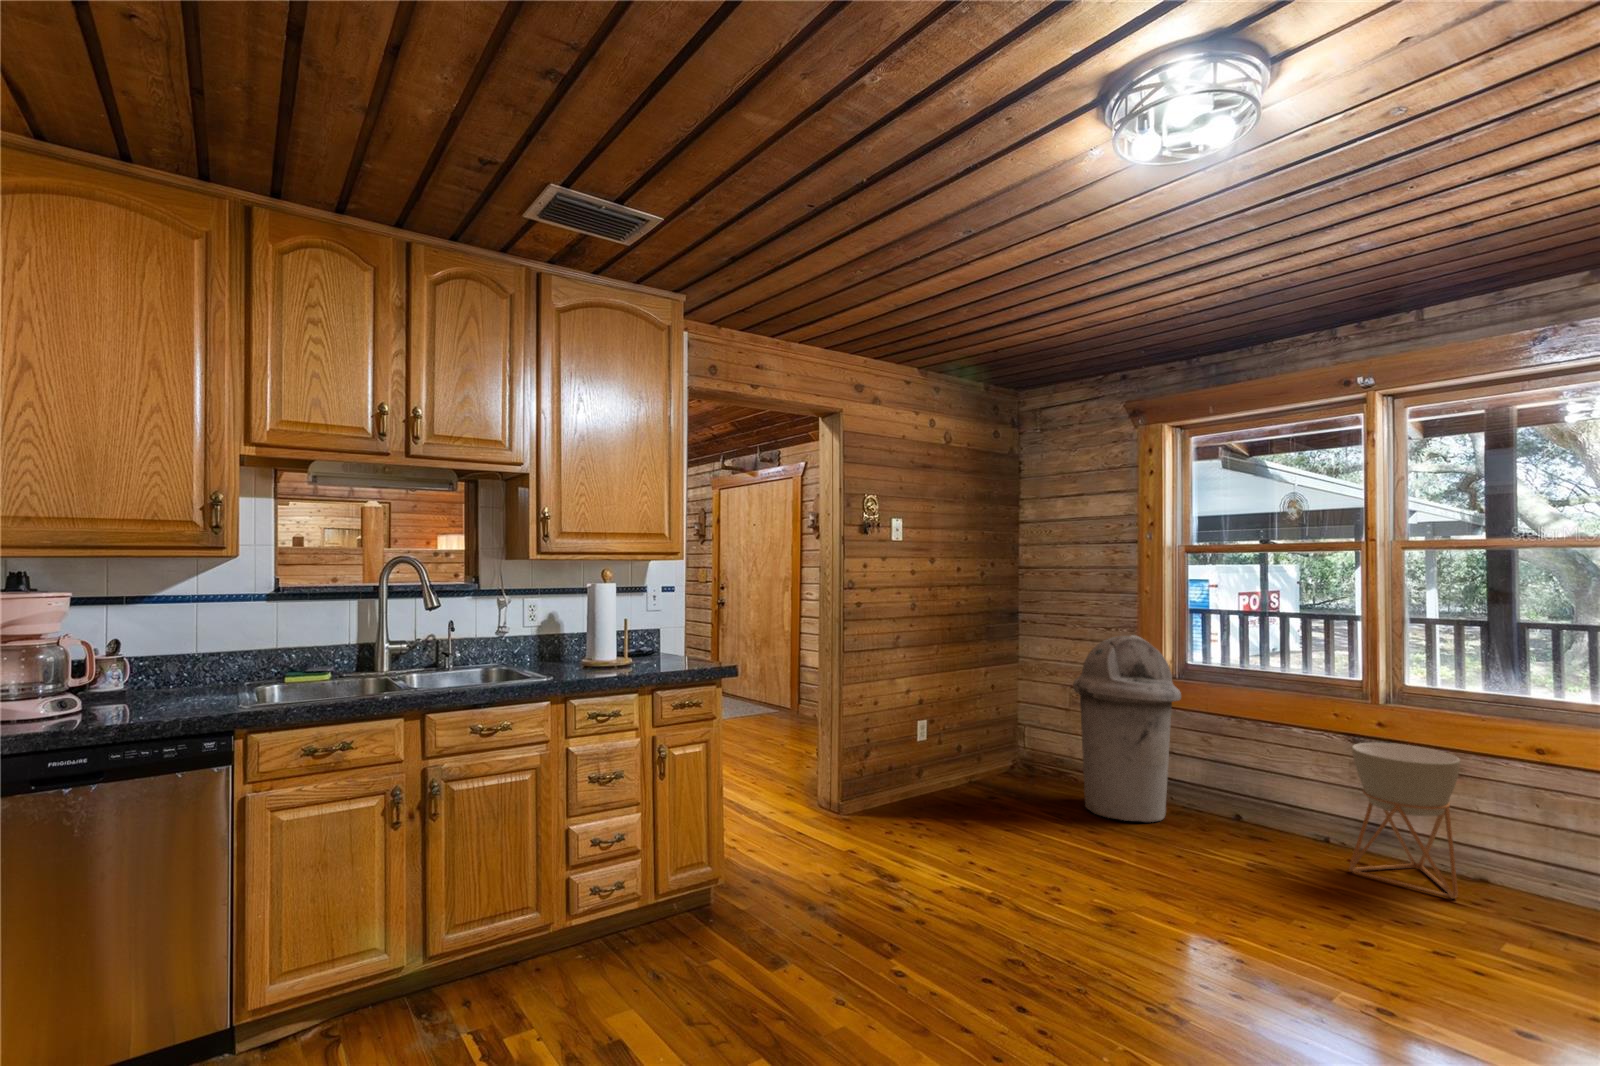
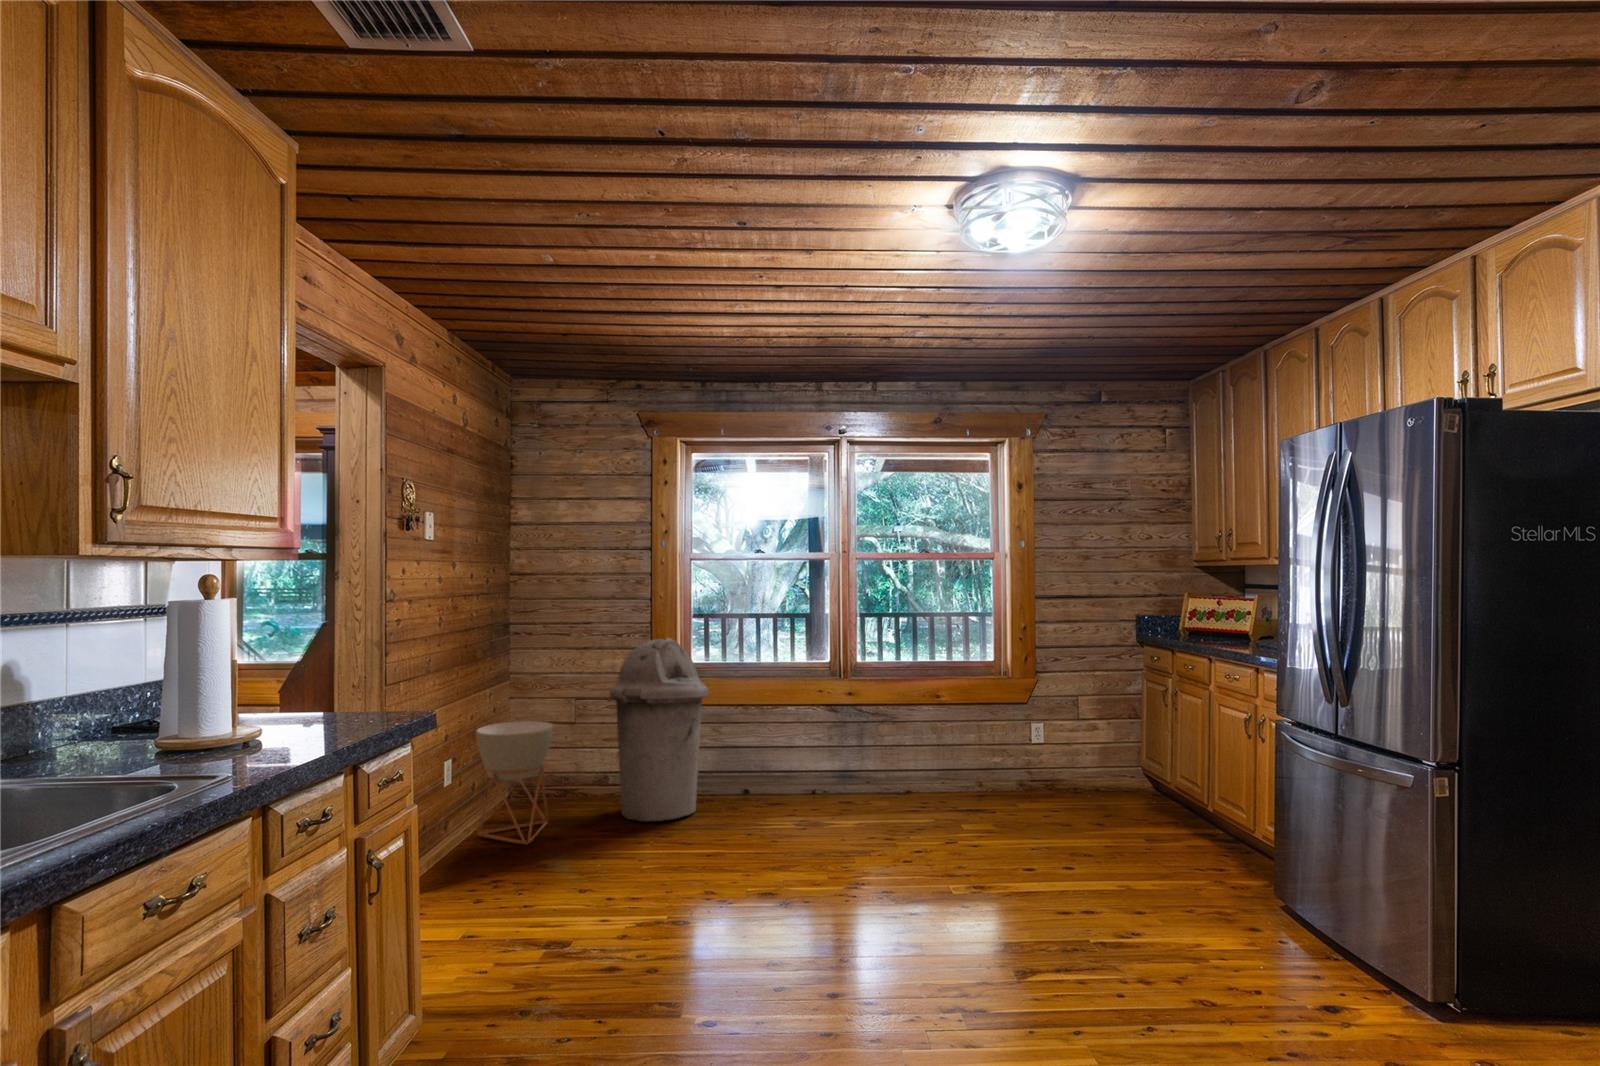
planter: present [1349,743,1460,899] -> present [476,721,553,845]

